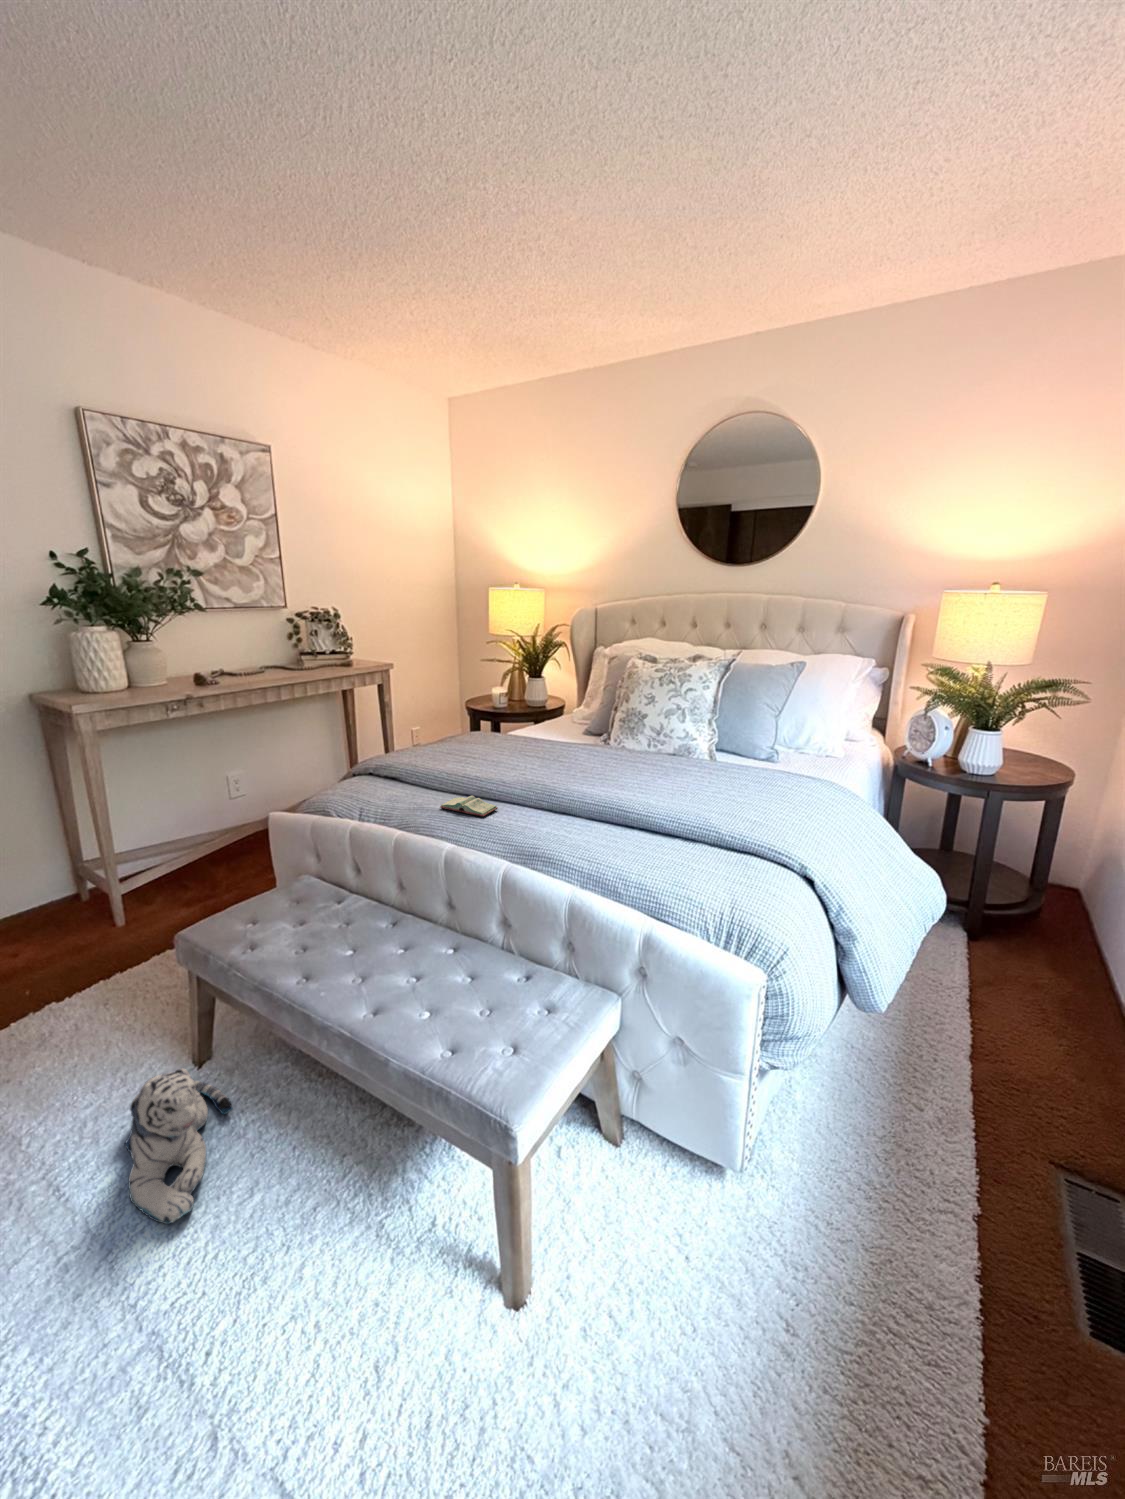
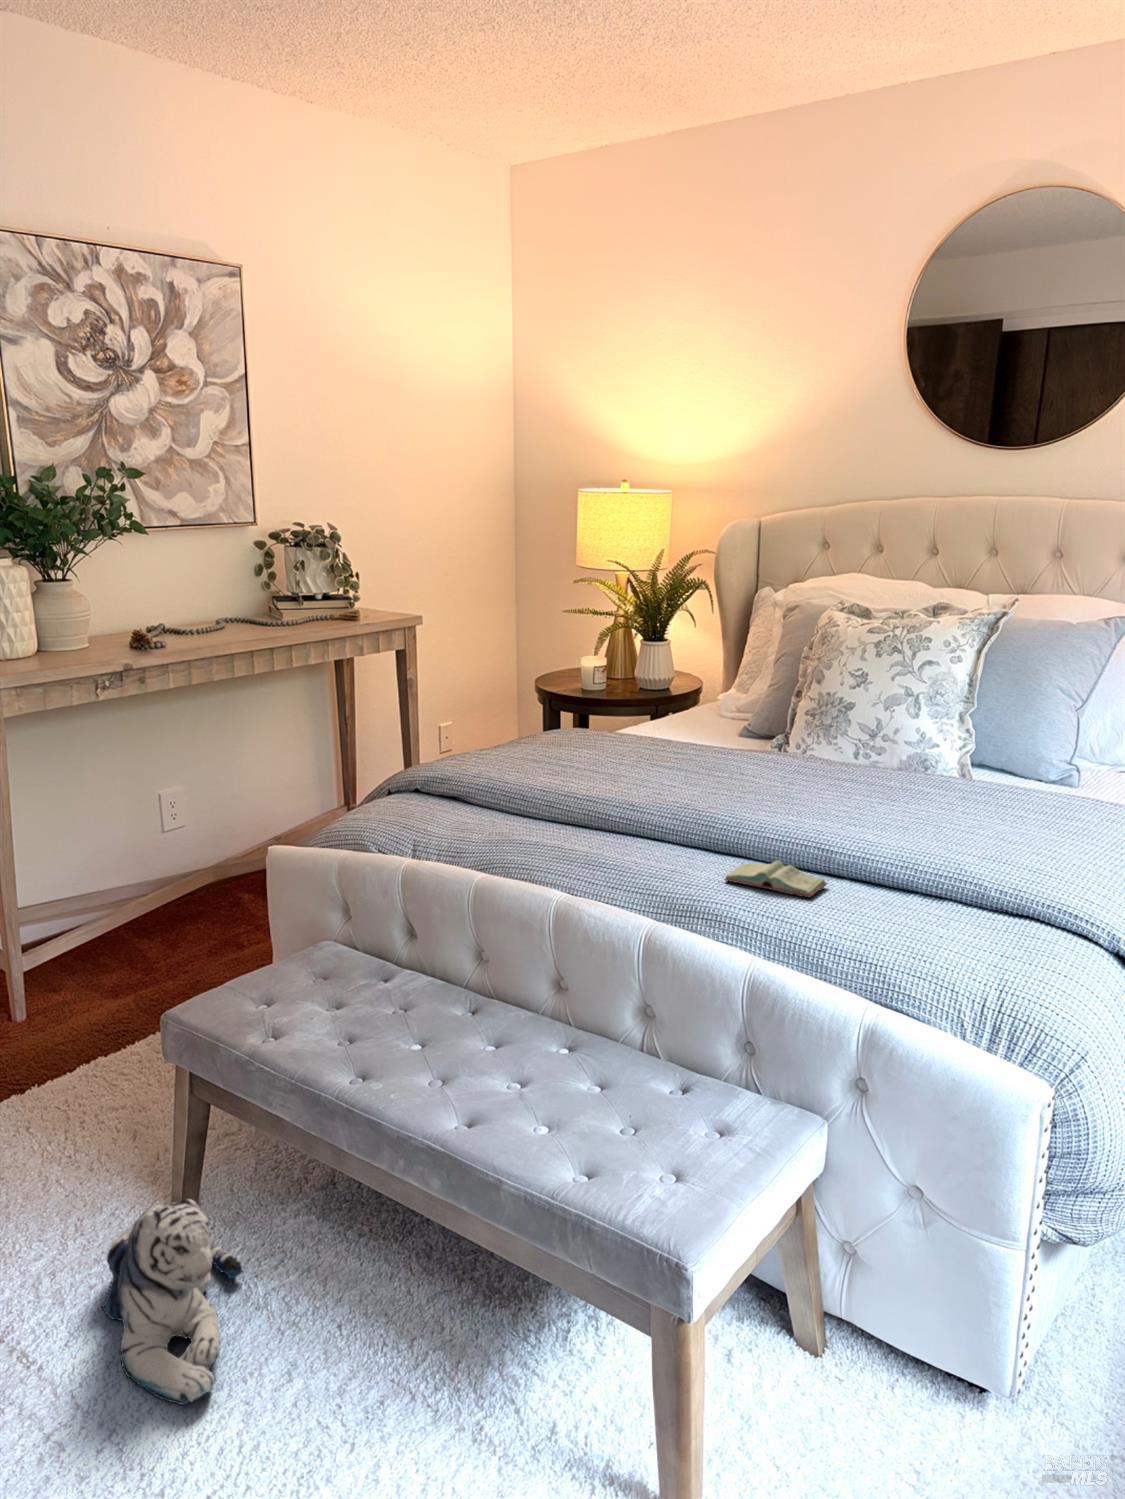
book: present [440,795,498,817] -> present [724,861,827,898]

